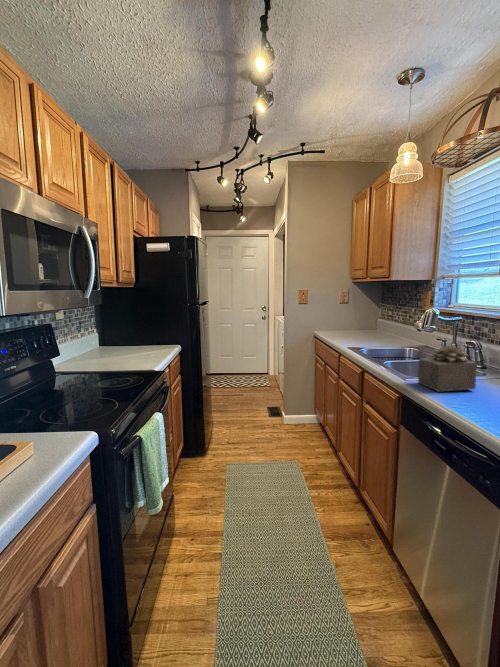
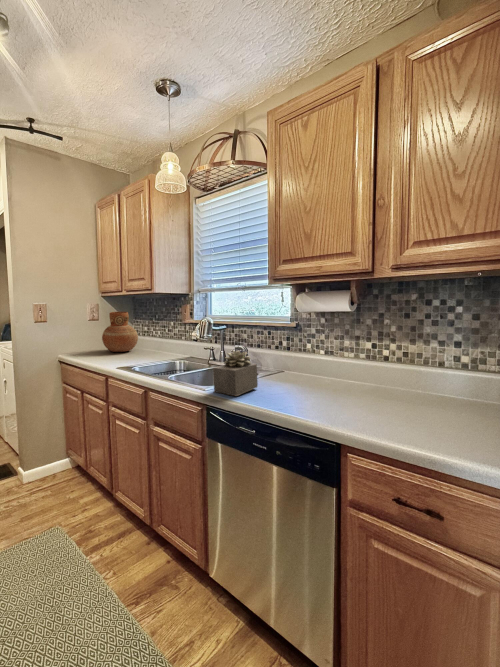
vase: none [346,299,377,336] -> present [102,312,138,352]

